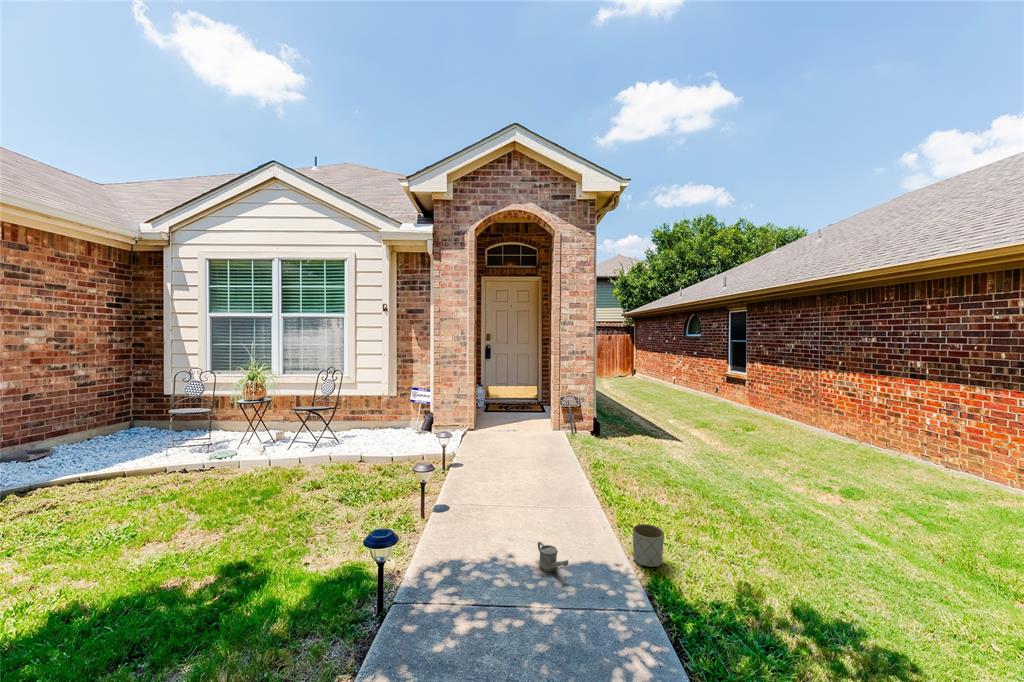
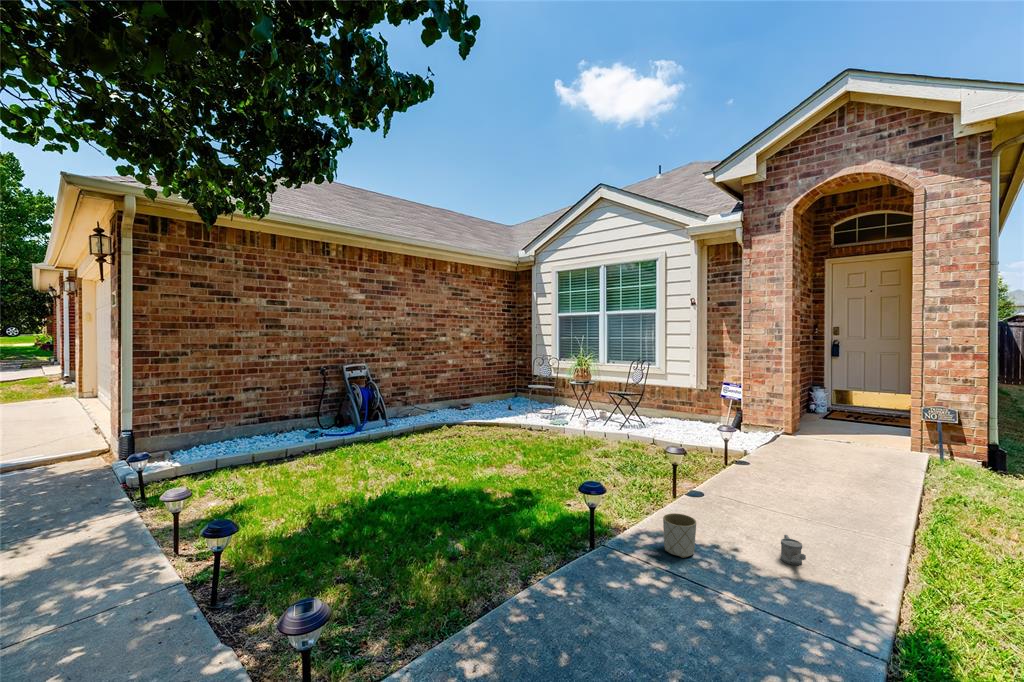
planter: present [633,524,664,567] -> present [663,513,696,558]

